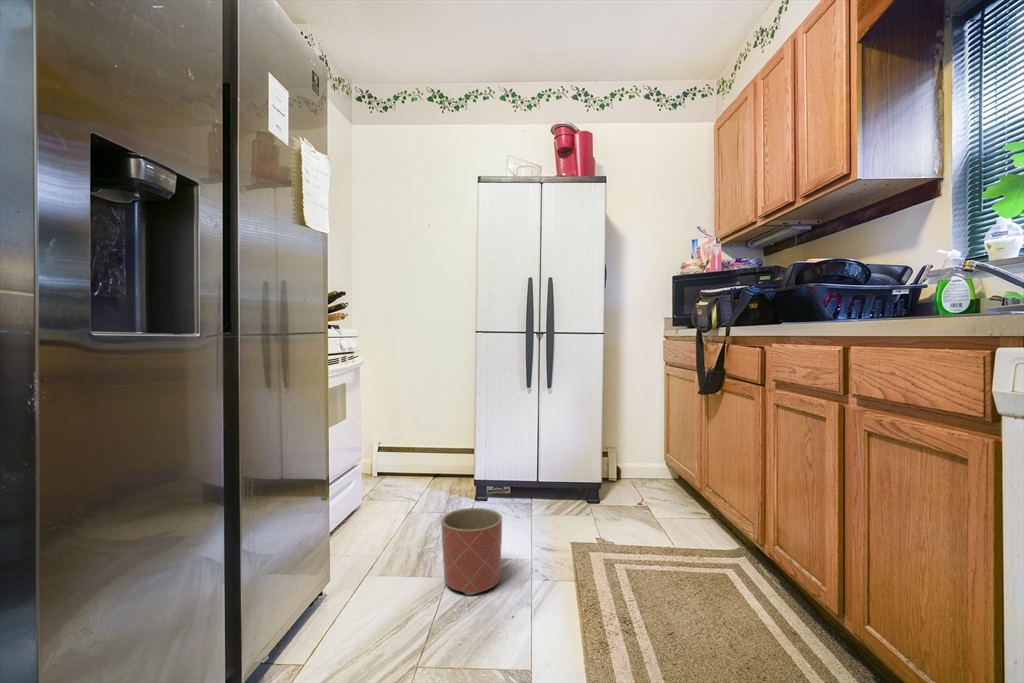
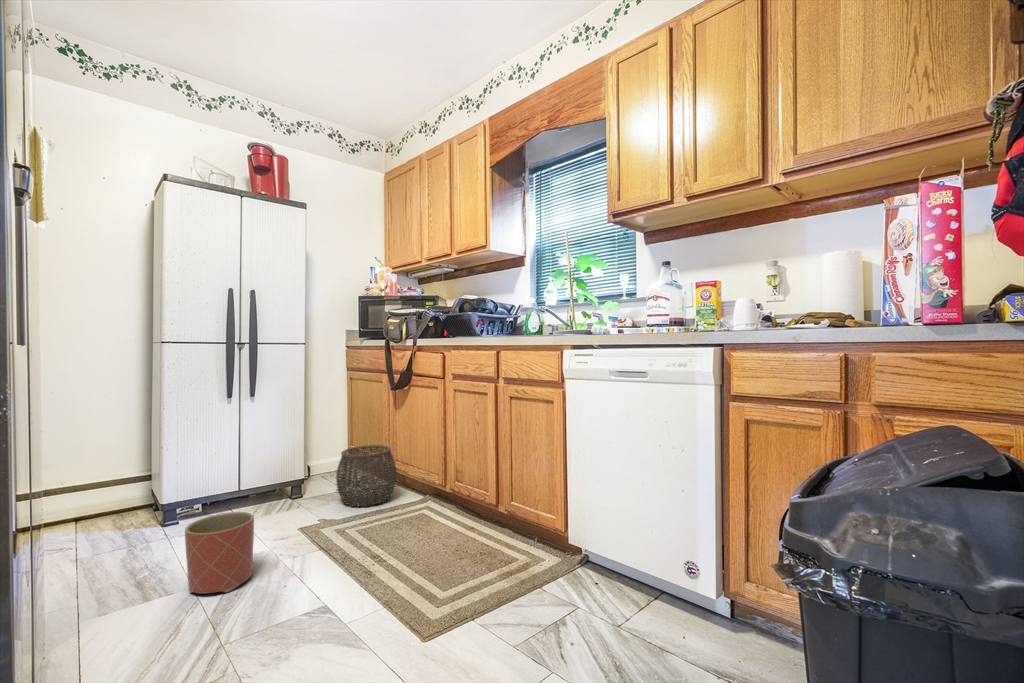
woven basket: none [625,459,702,540] -> present [336,445,397,507]

